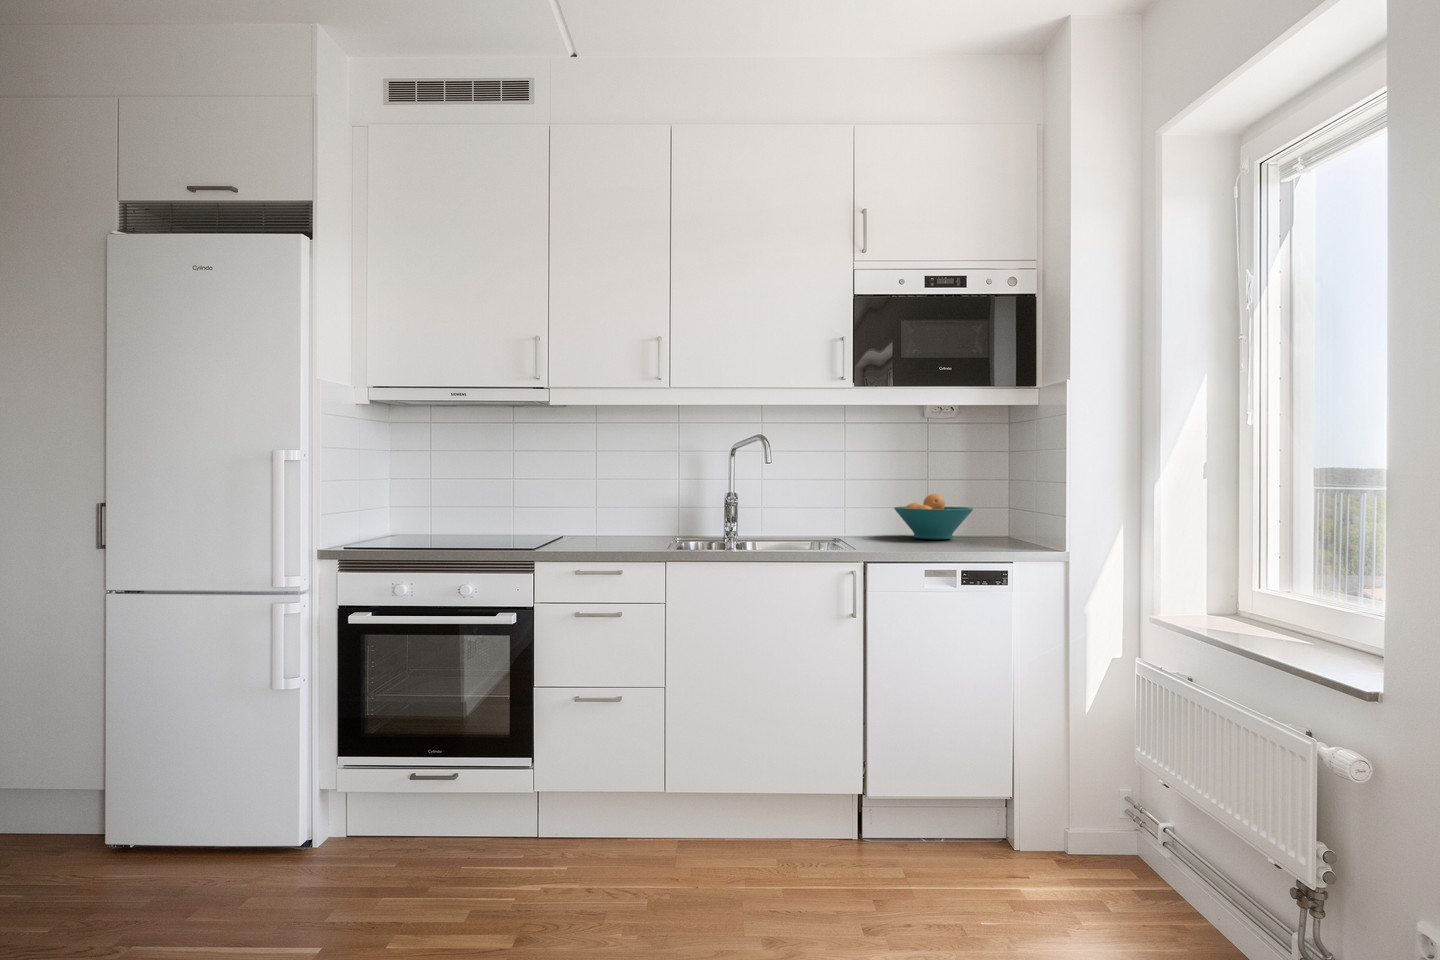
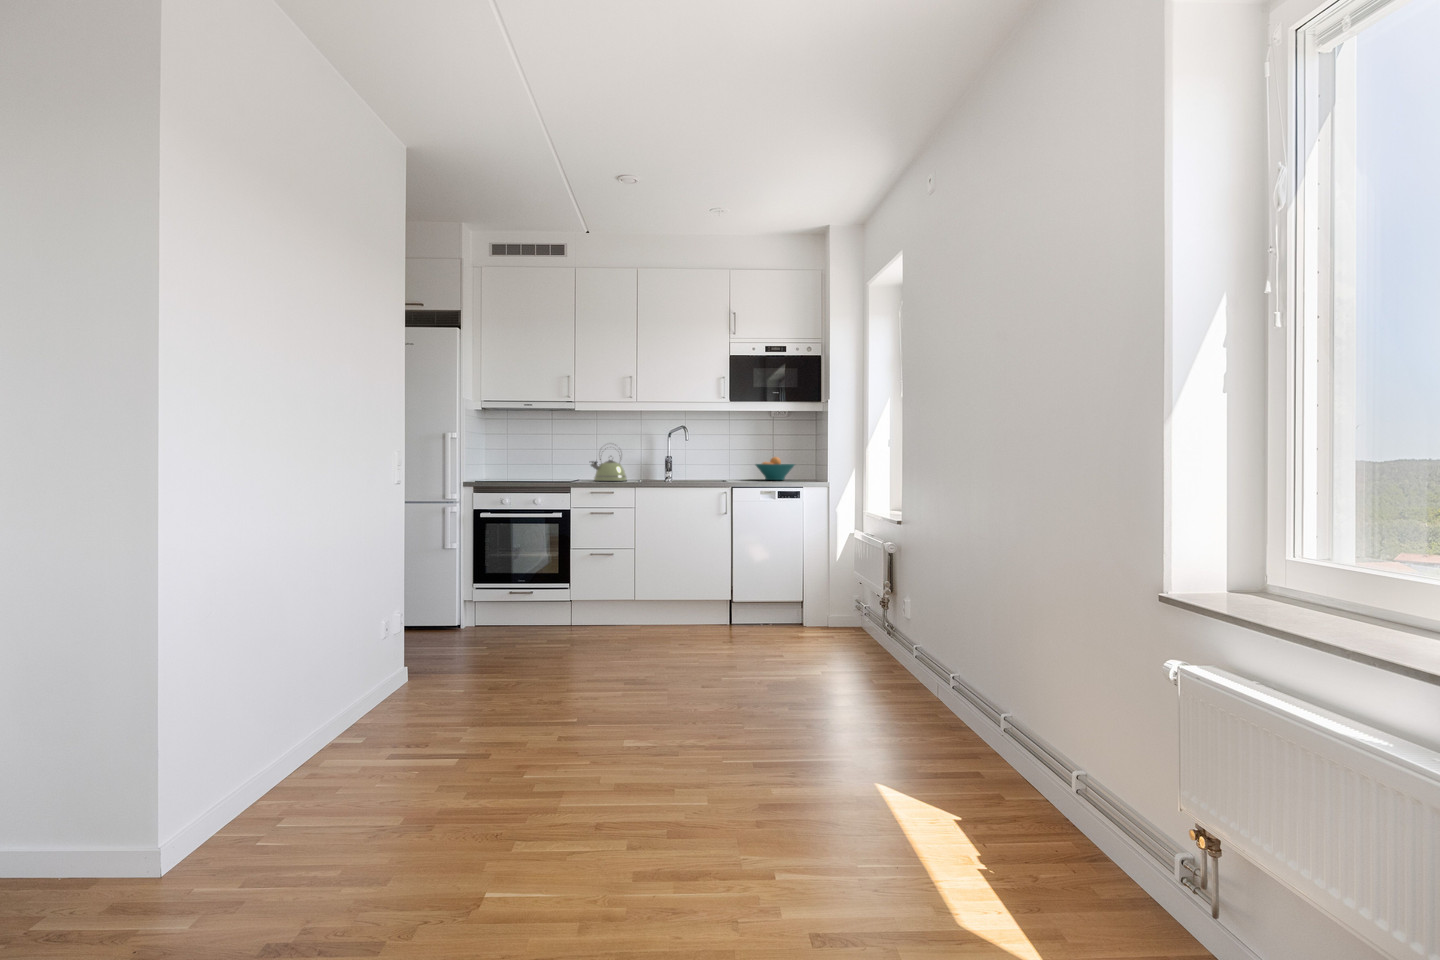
kettle: none [577,470,651,546] -> present [591,456,627,481]

